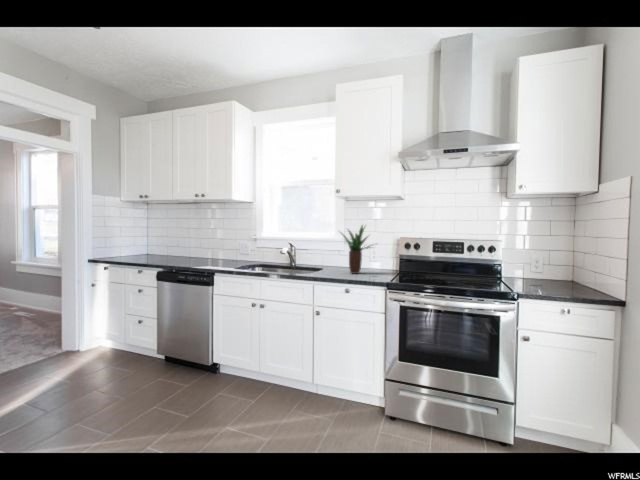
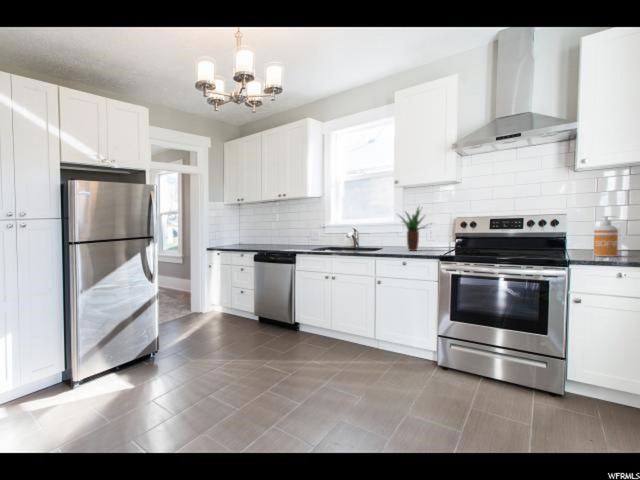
soap dispenser: none [521,248,540,288] -> present [594,216,618,257]

